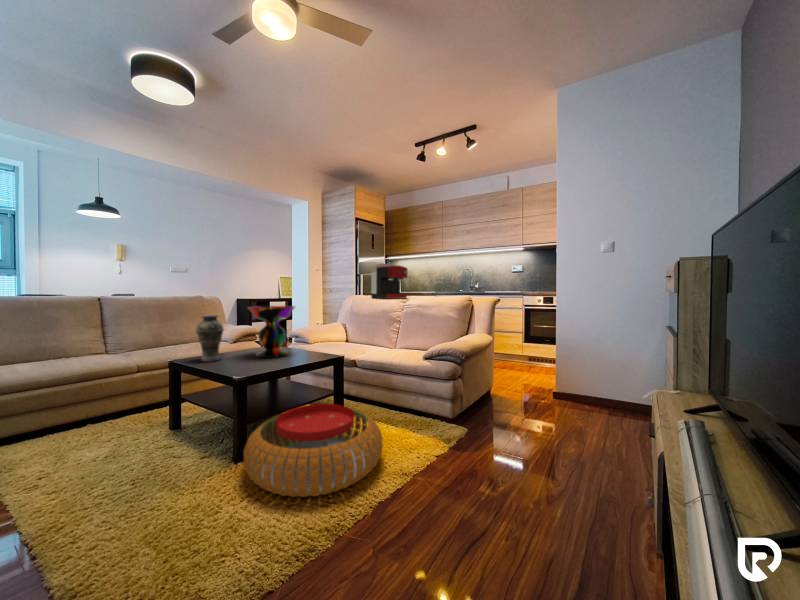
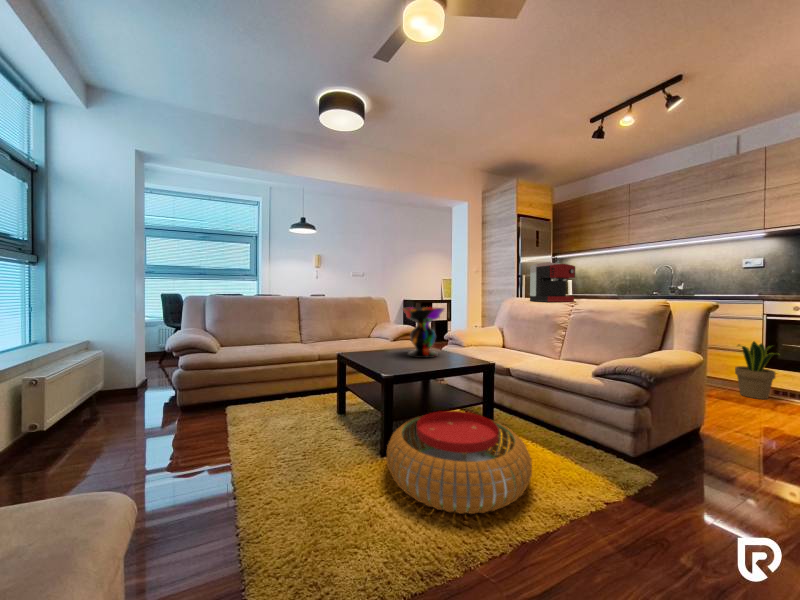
vase: present [196,315,224,362] -> none [359,314,381,356]
potted plant: none [508,324,530,365] -> present [735,341,778,399]

